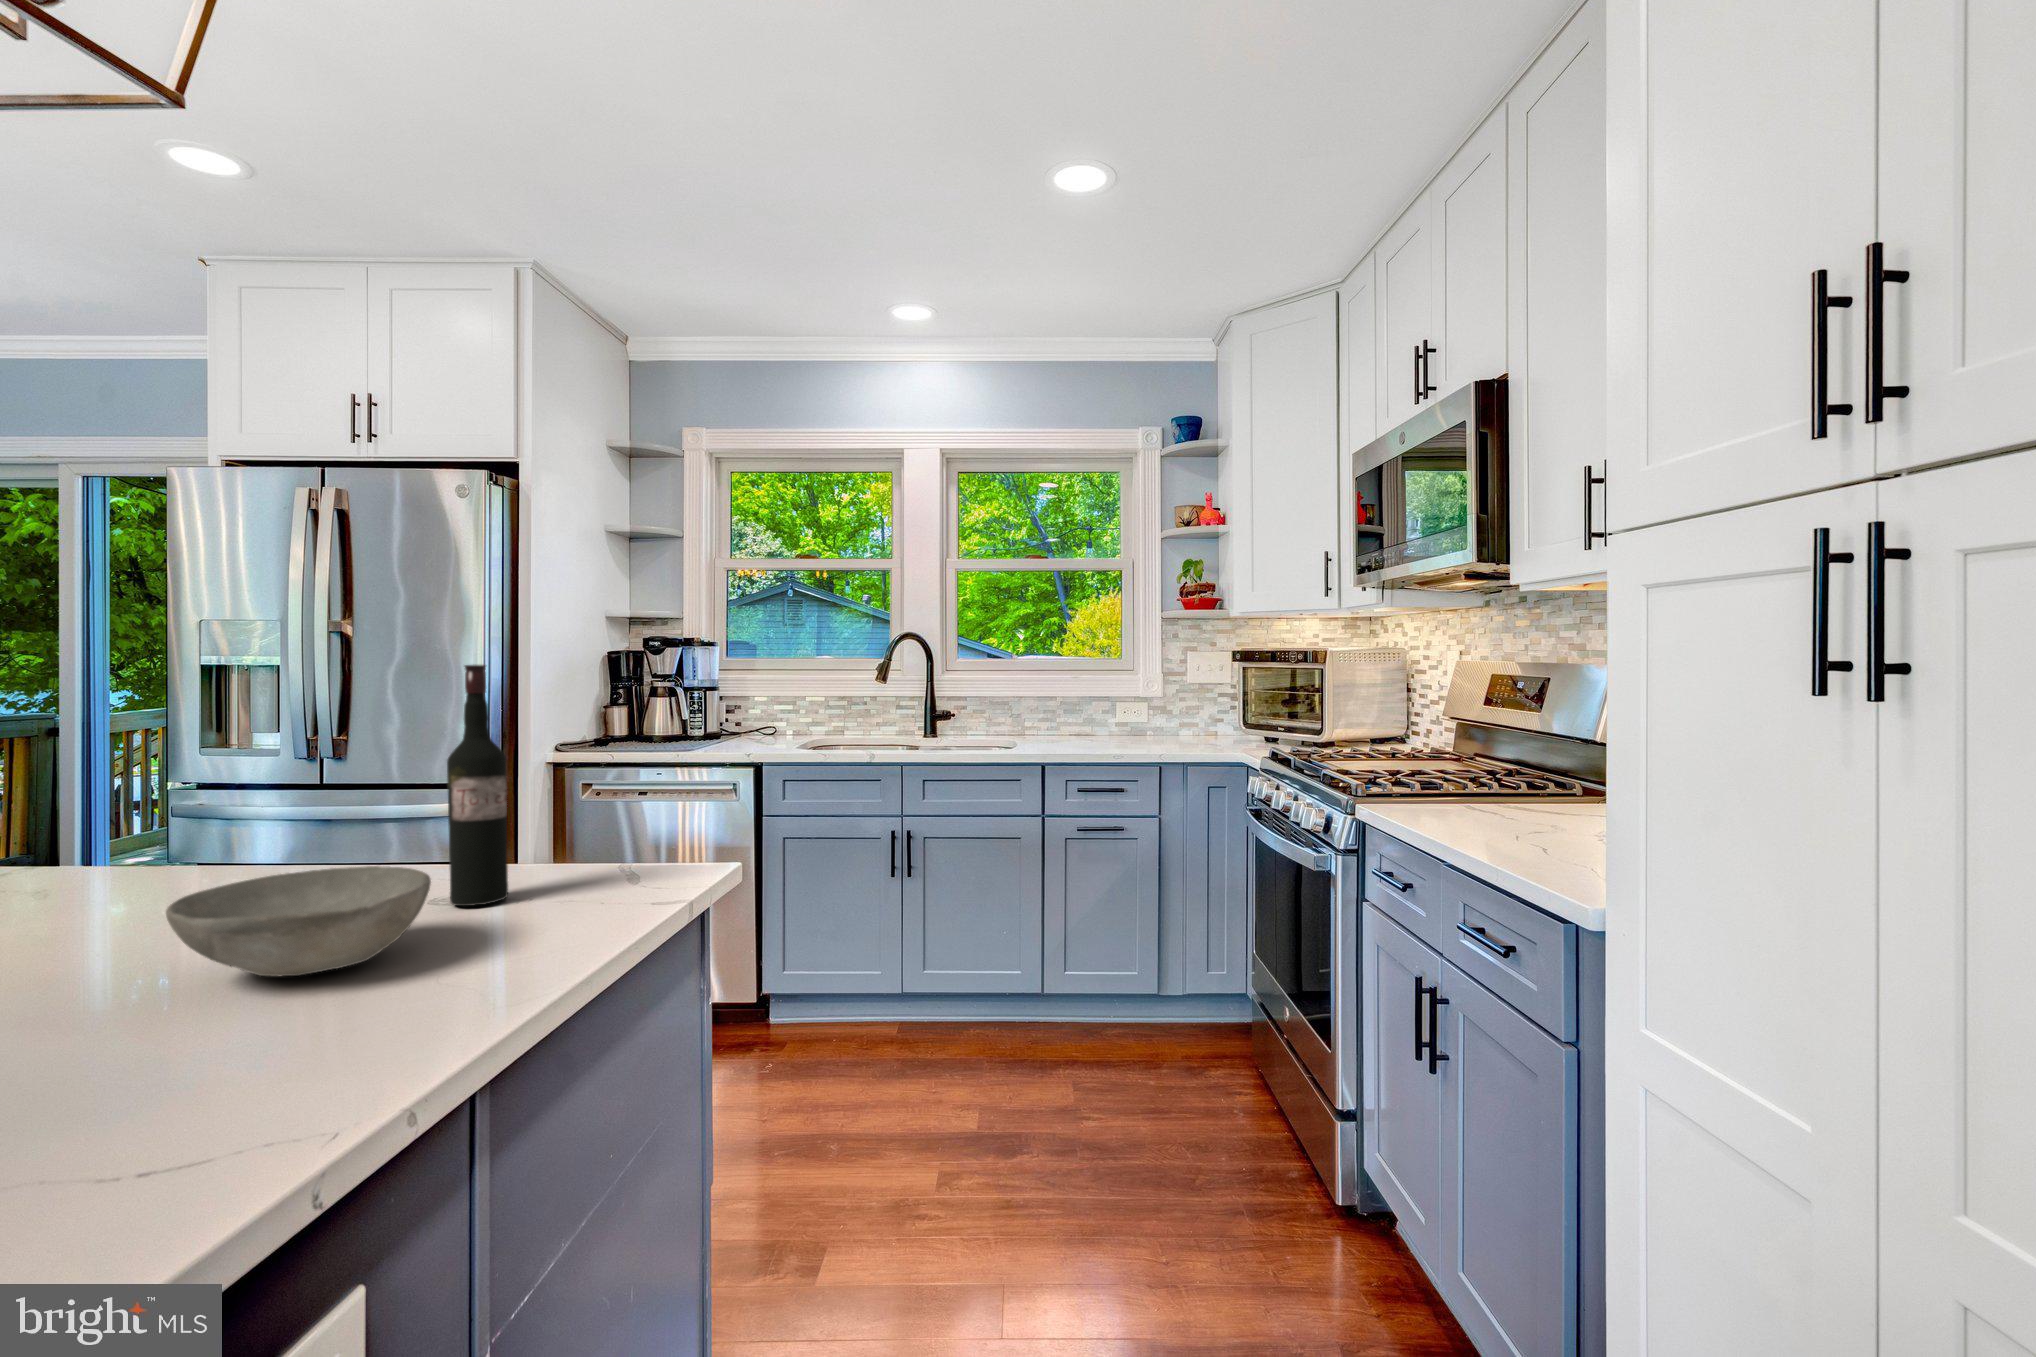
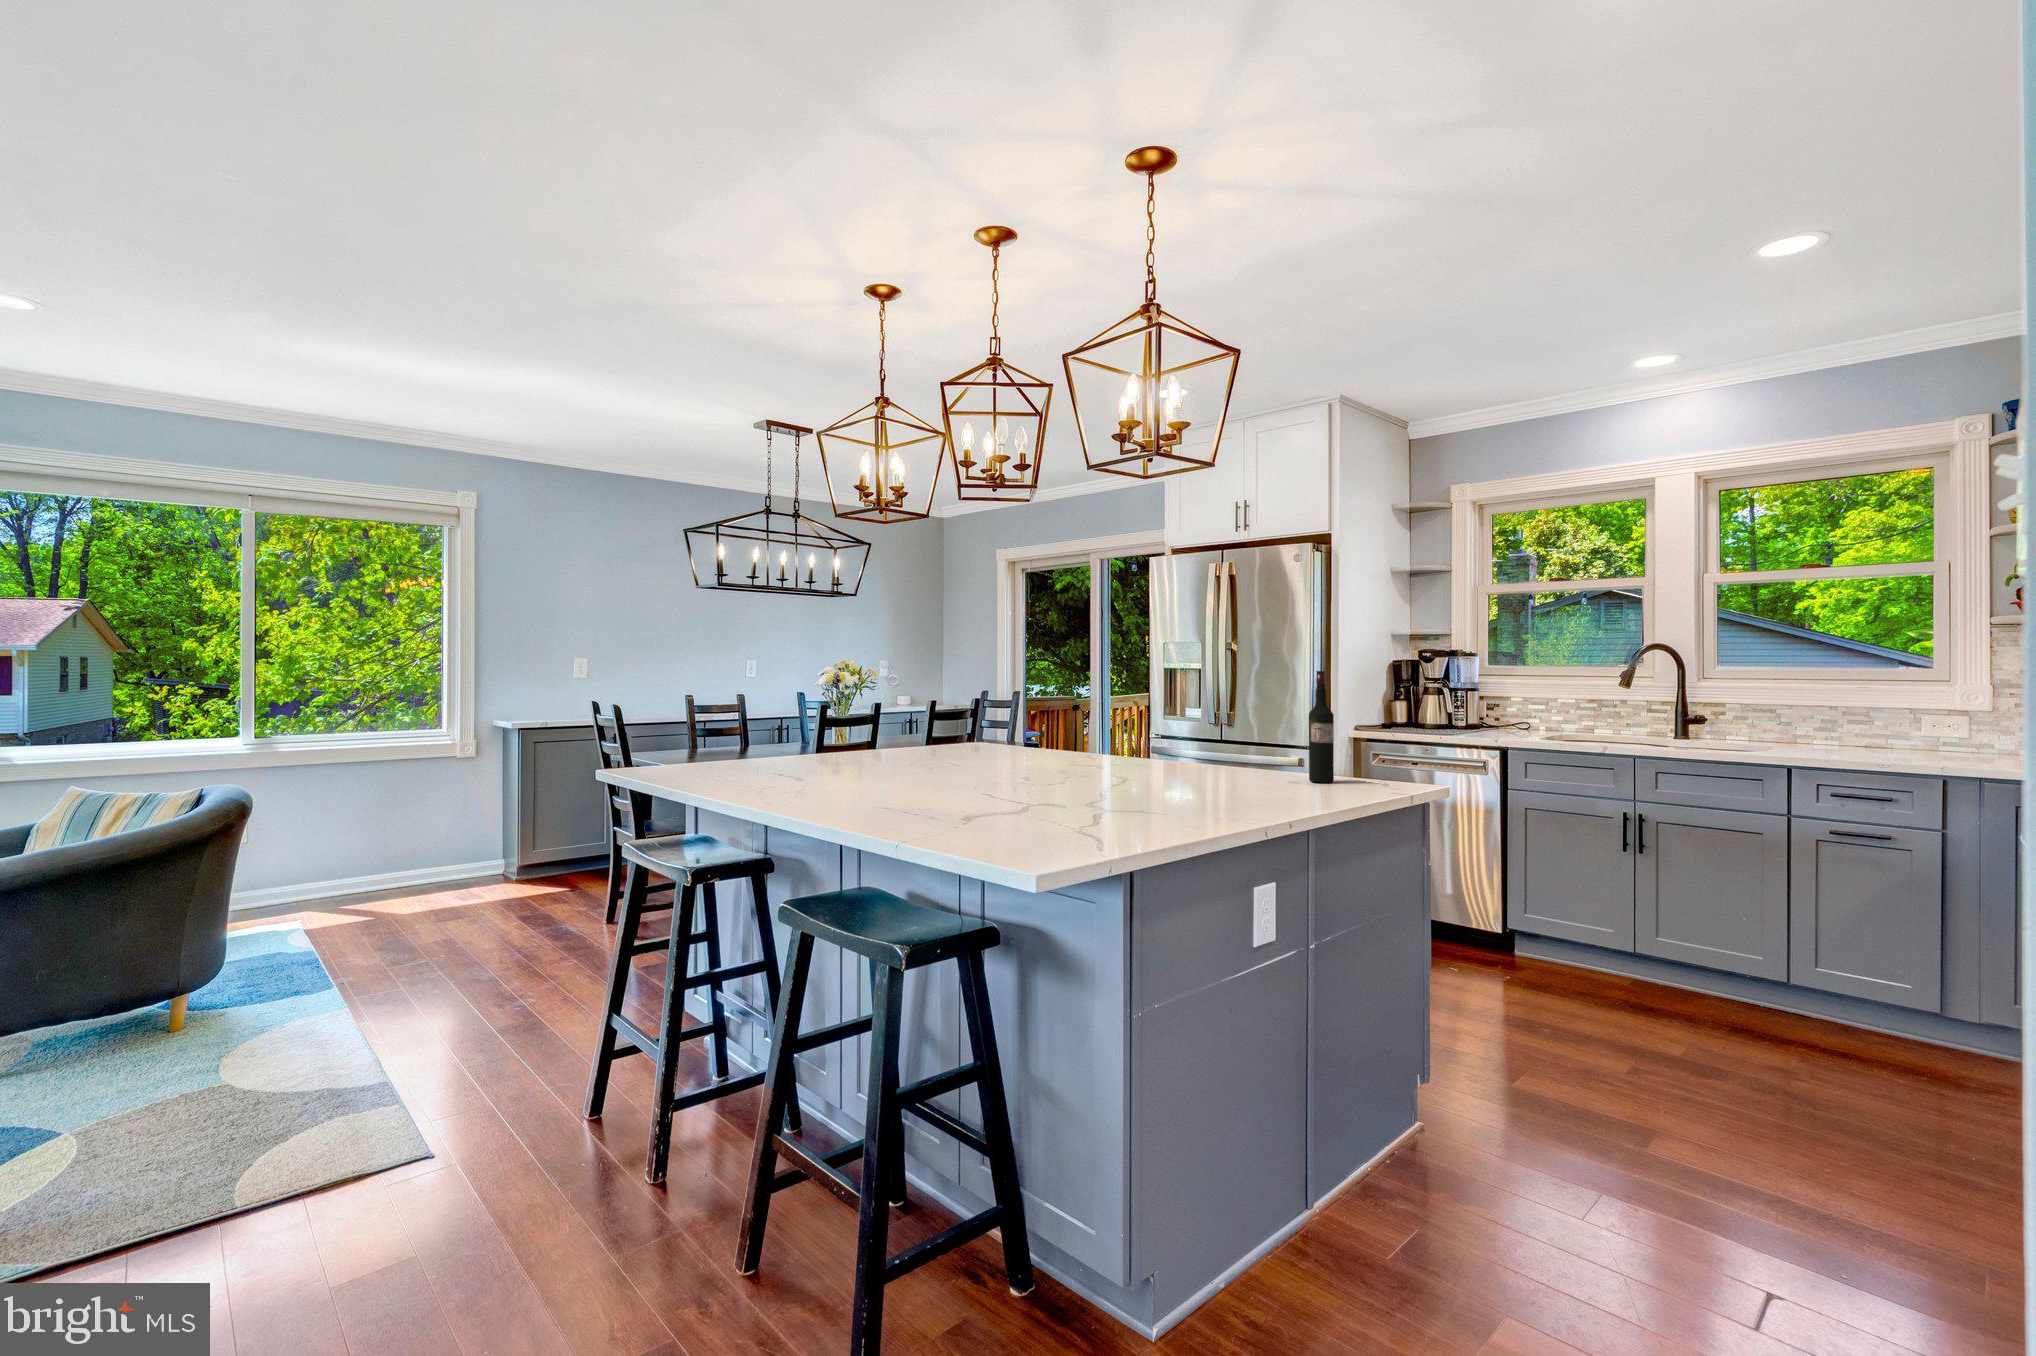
bowl: present [166,866,431,976] -> none [1222,755,1306,790]

